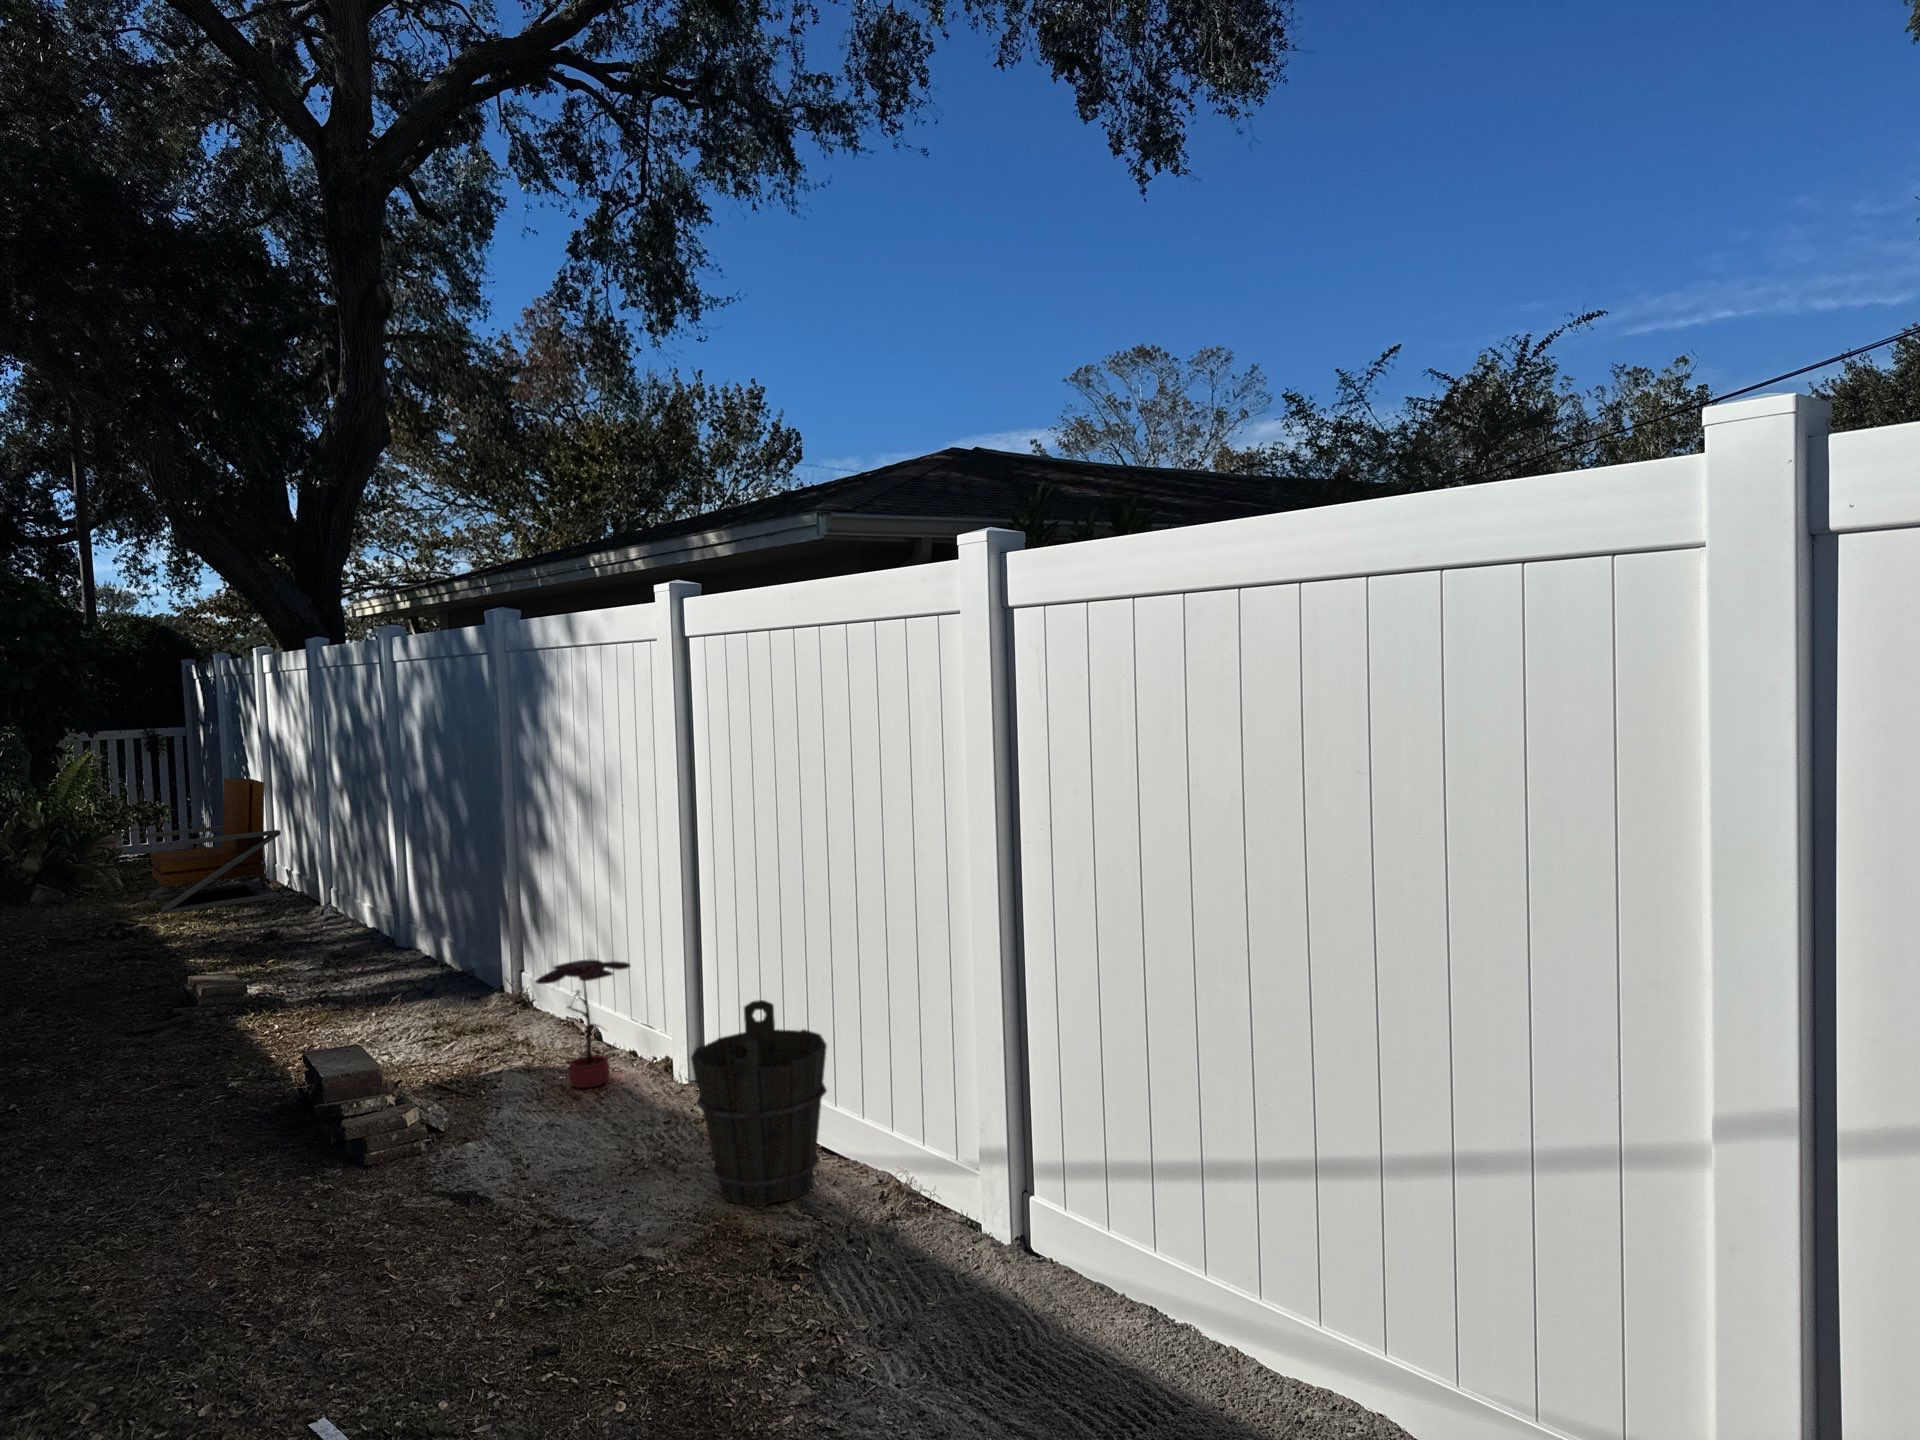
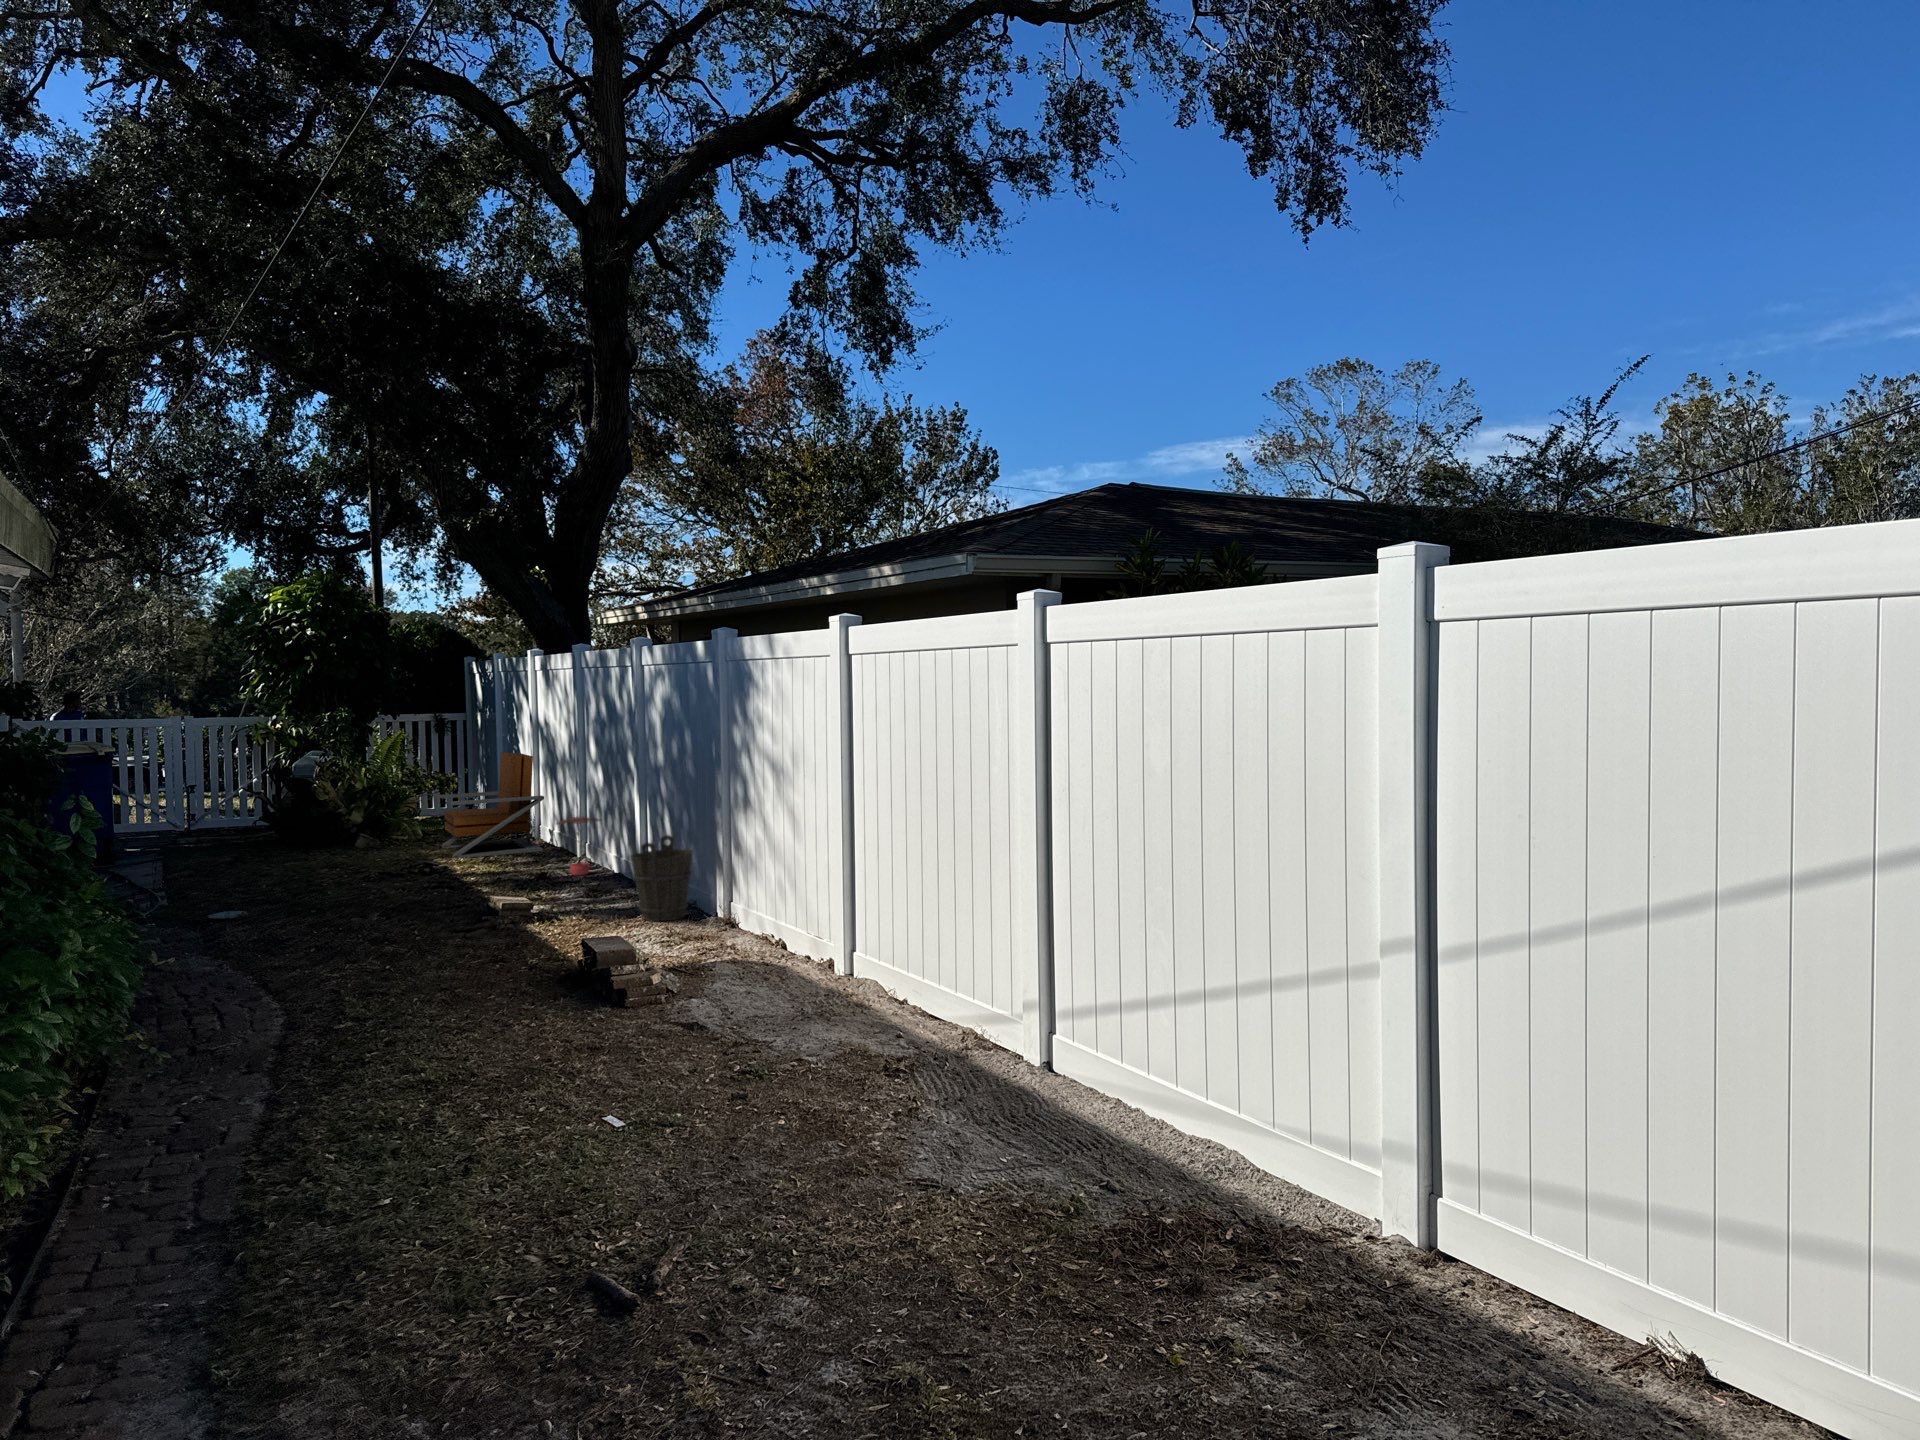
potted plant: present [536,960,630,1088] -> present [557,817,600,875]
bucket: present [691,1000,827,1206] -> present [631,835,692,921]

